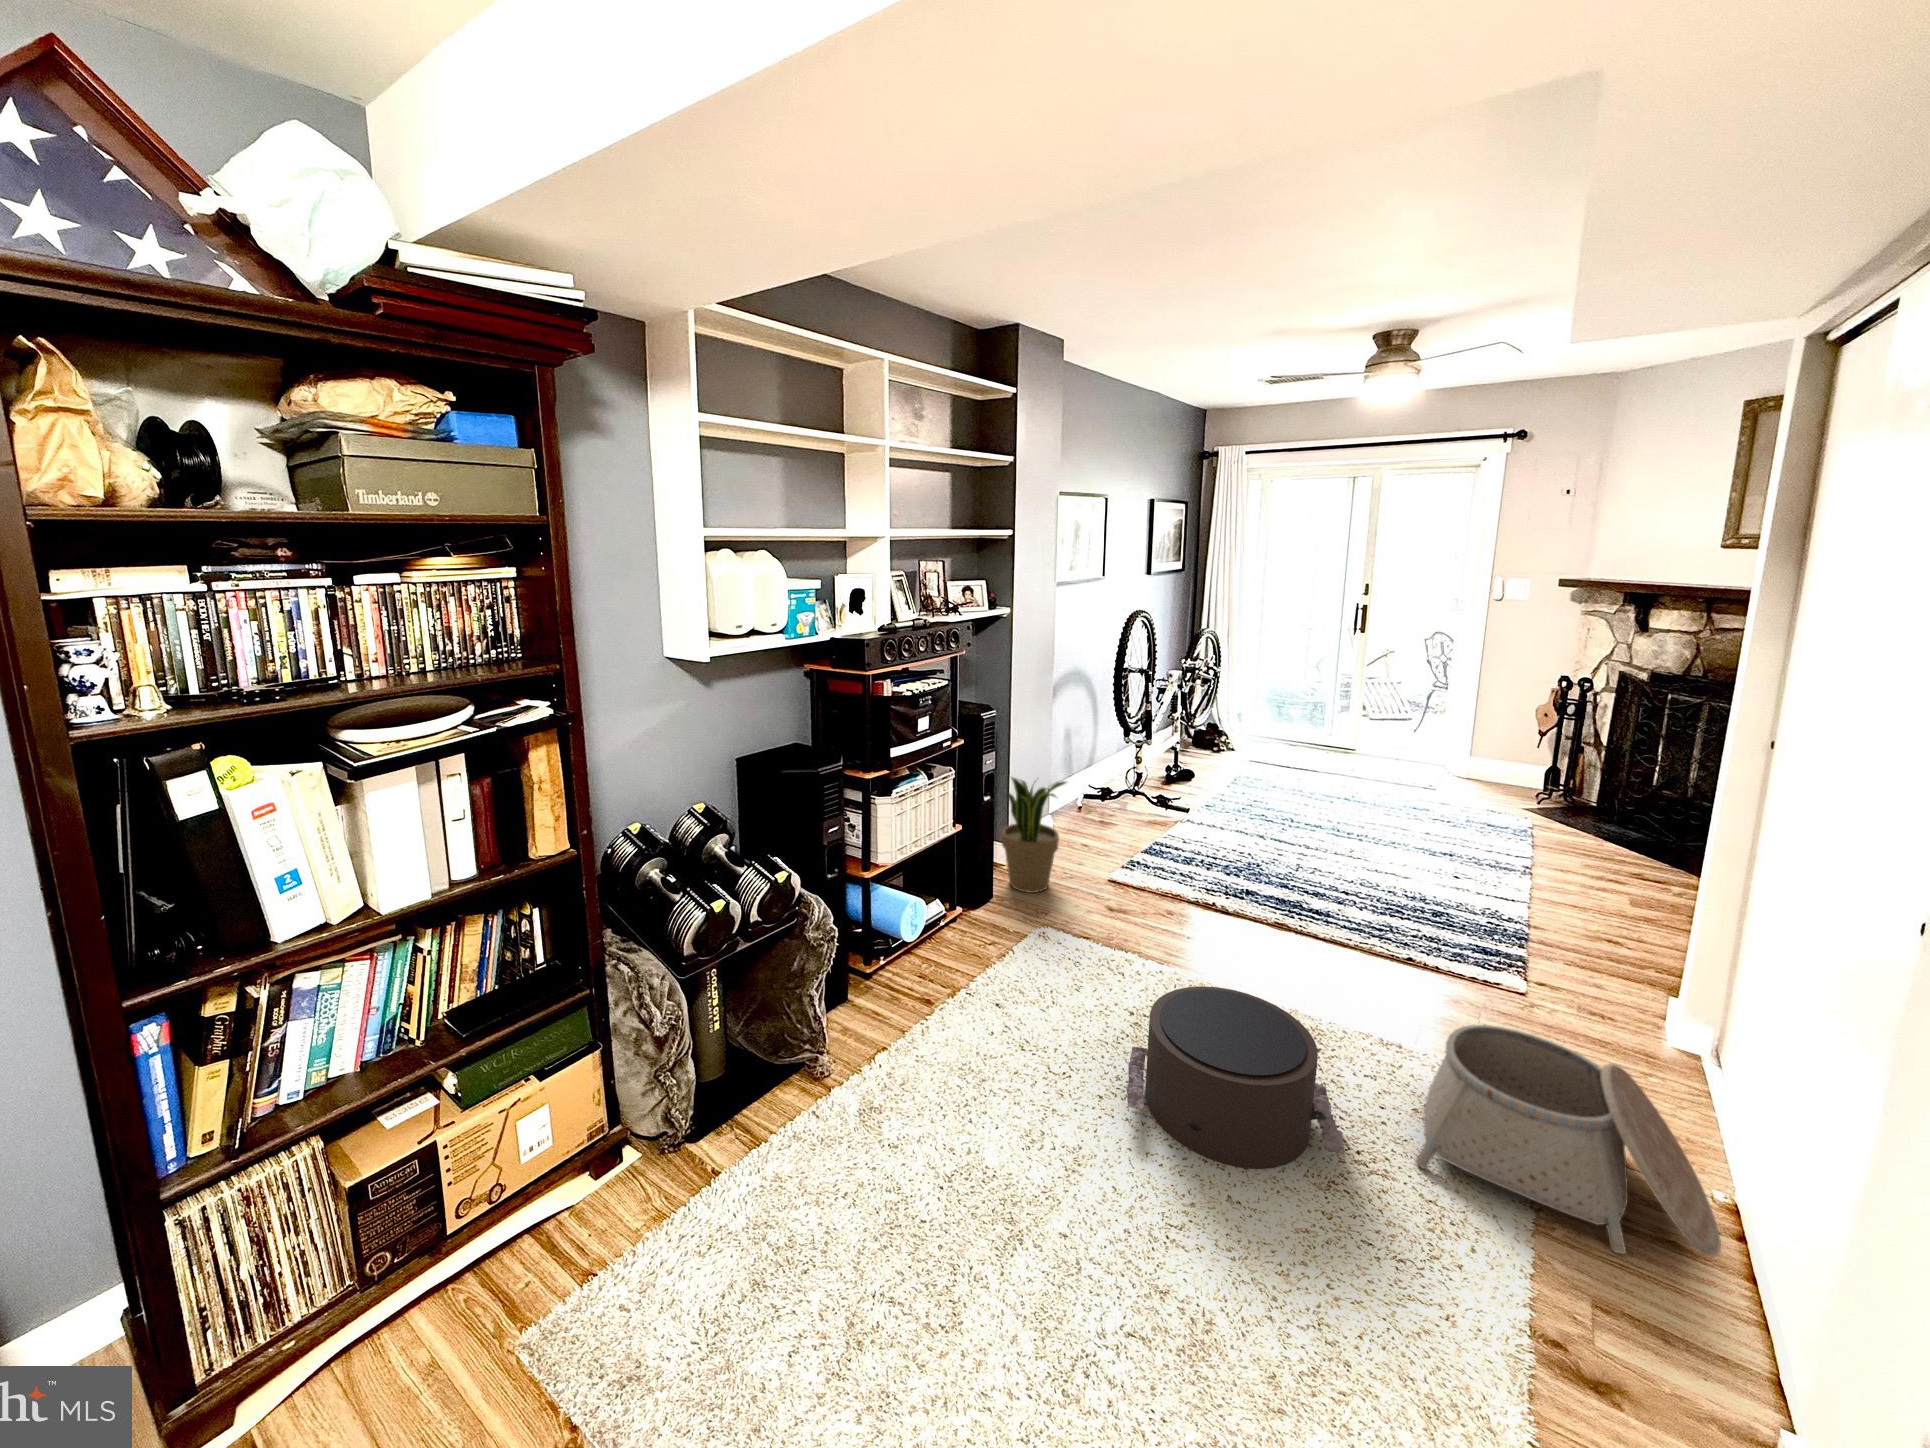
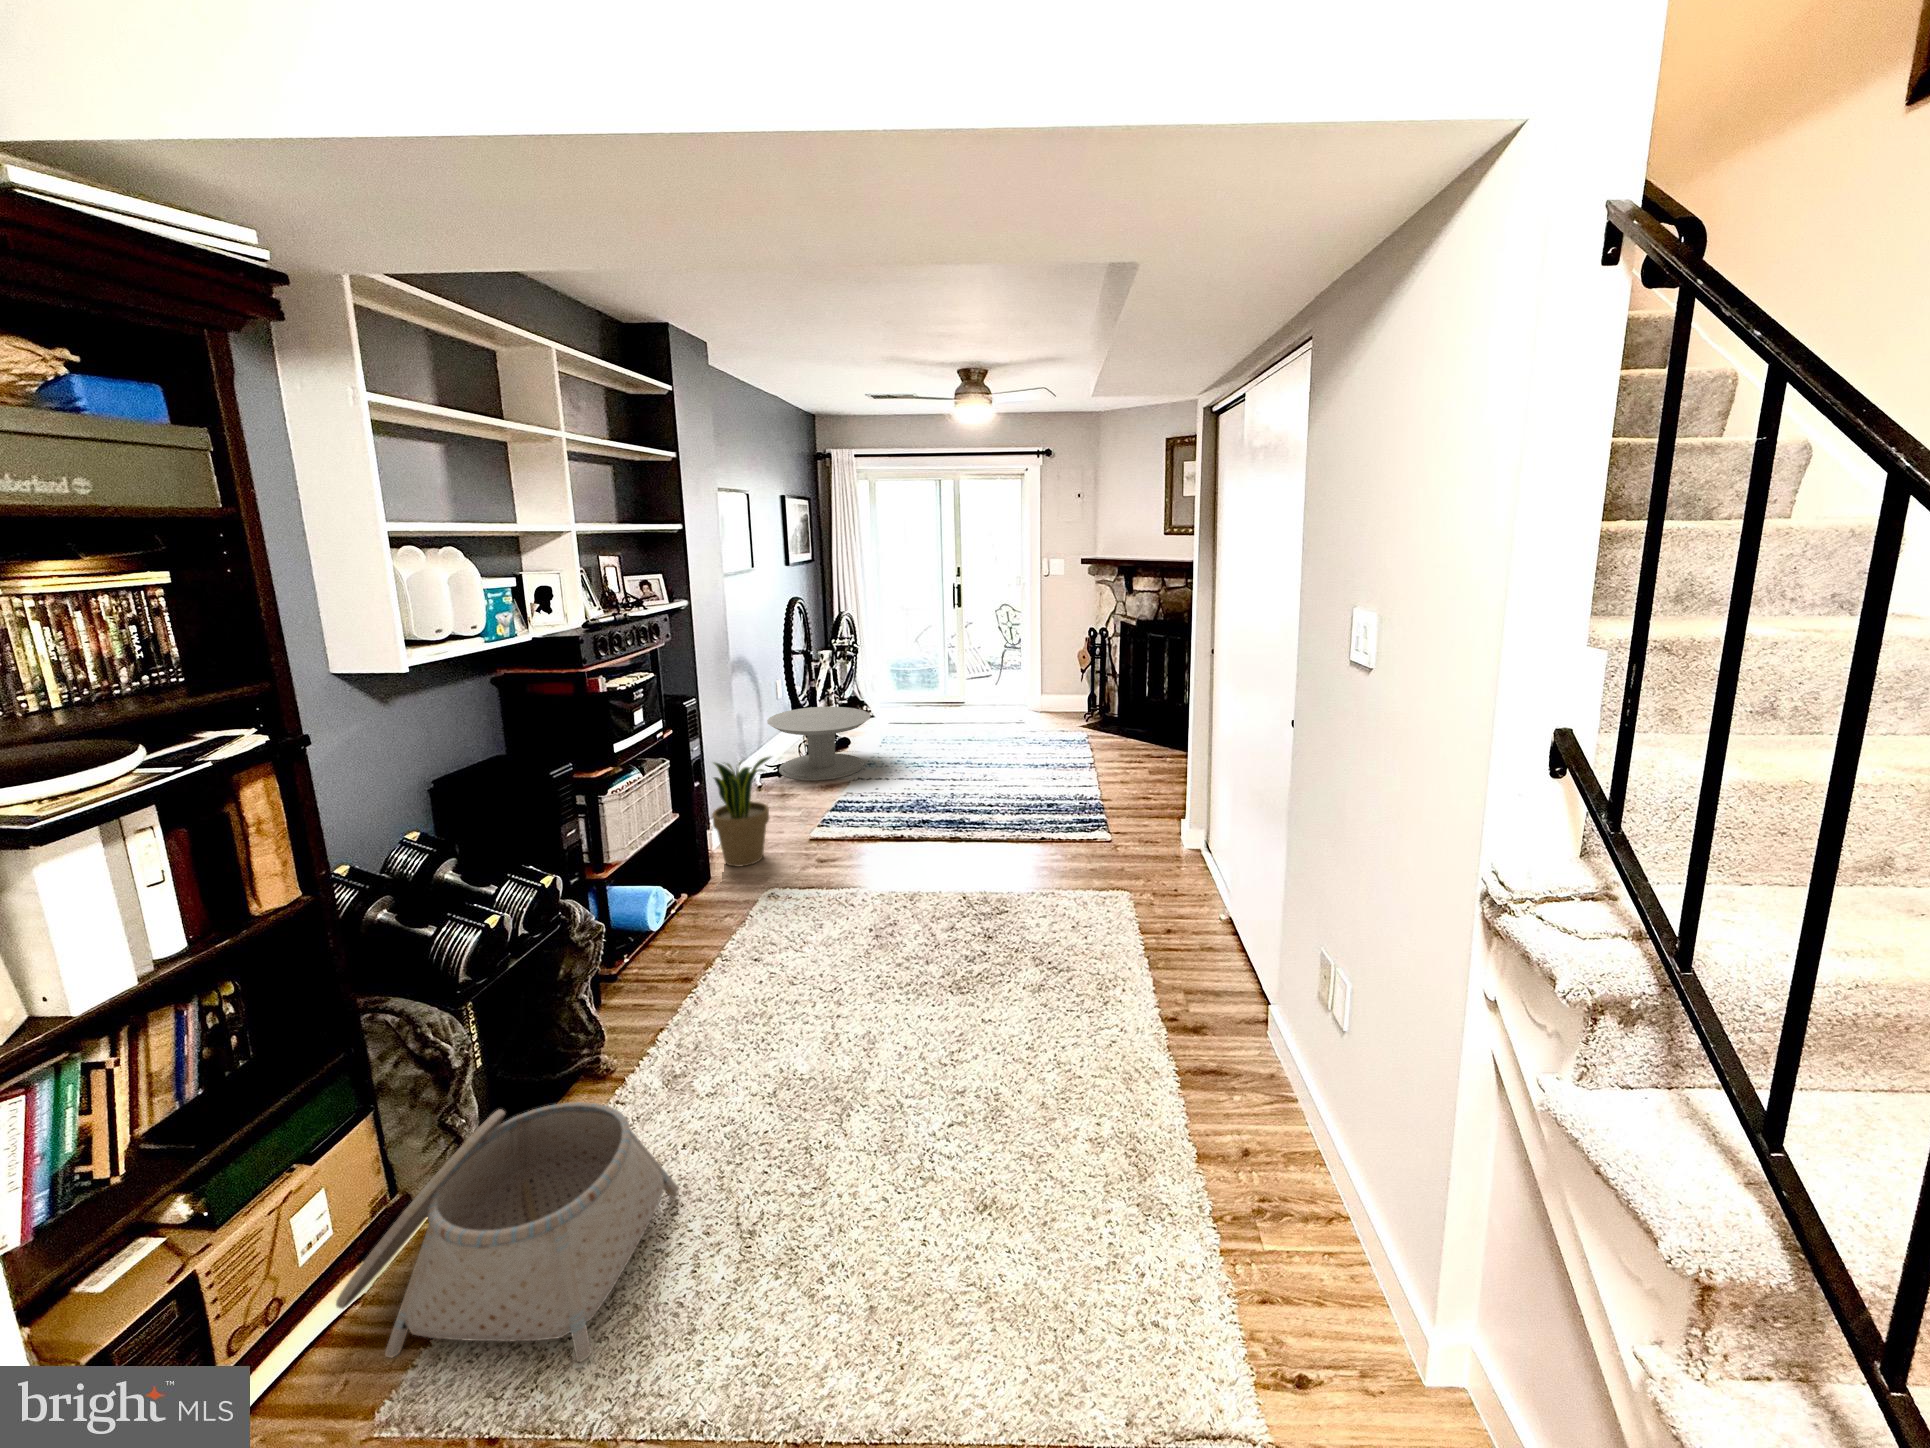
side table: none [1094,731,1211,816] -> present [767,707,871,781]
pouf: present [1126,986,1345,1169] -> none [885,880,1040,999]
basket: present [1415,1025,1721,1256] -> present [336,1102,679,1362]

